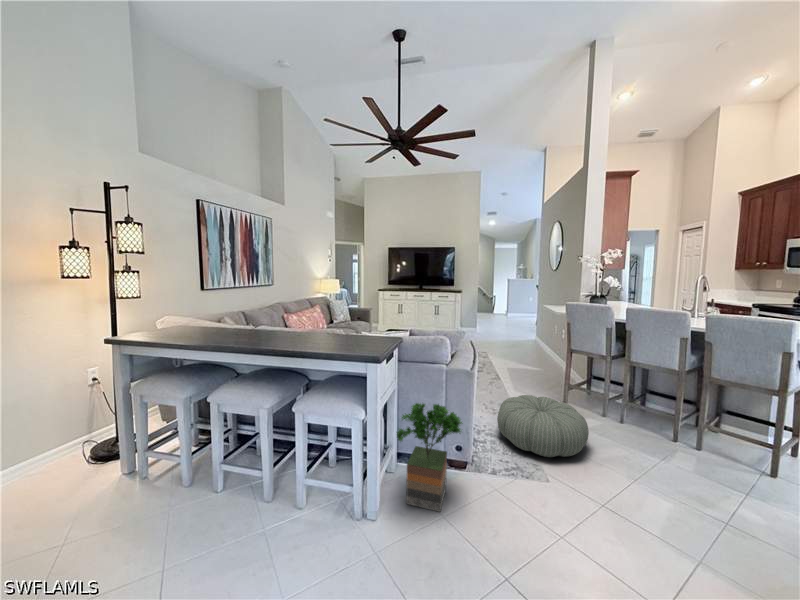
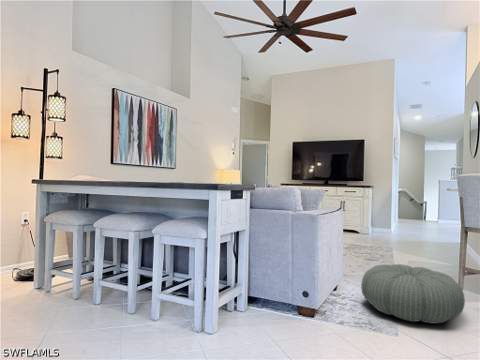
potted tree: present [397,403,463,512] -> none [234,240,303,340]

